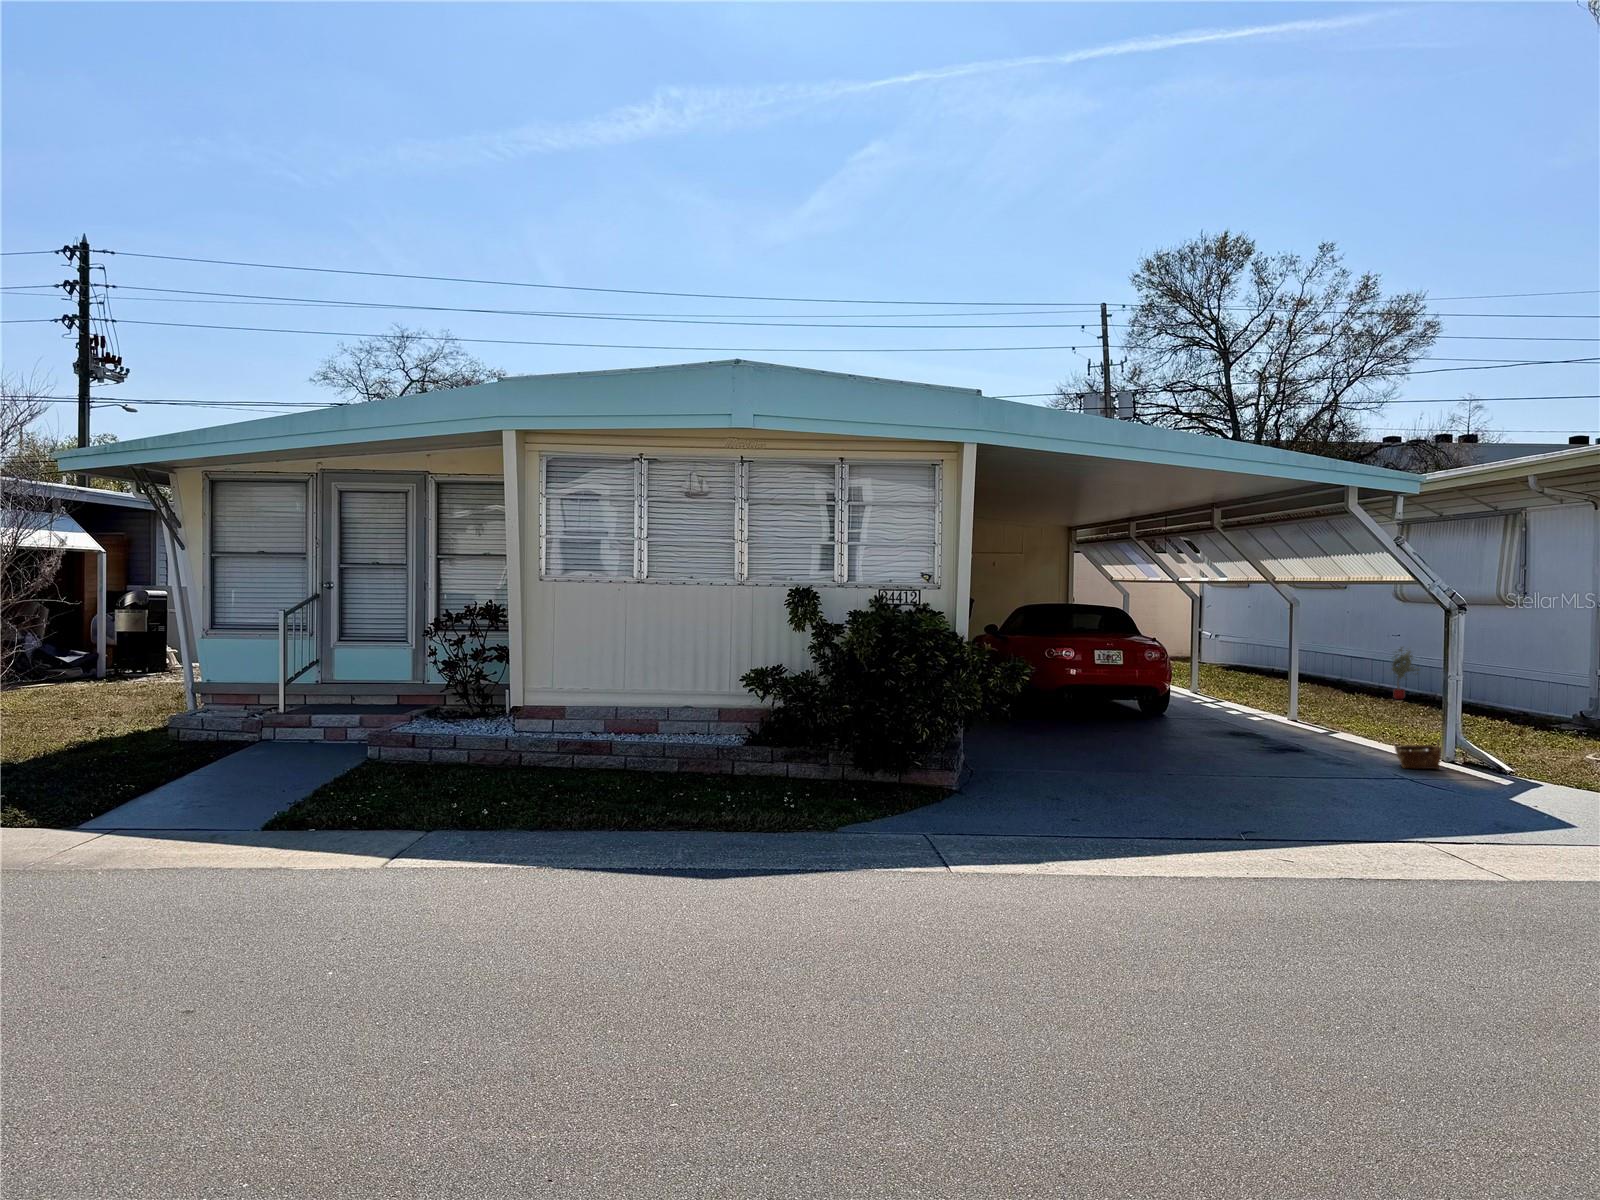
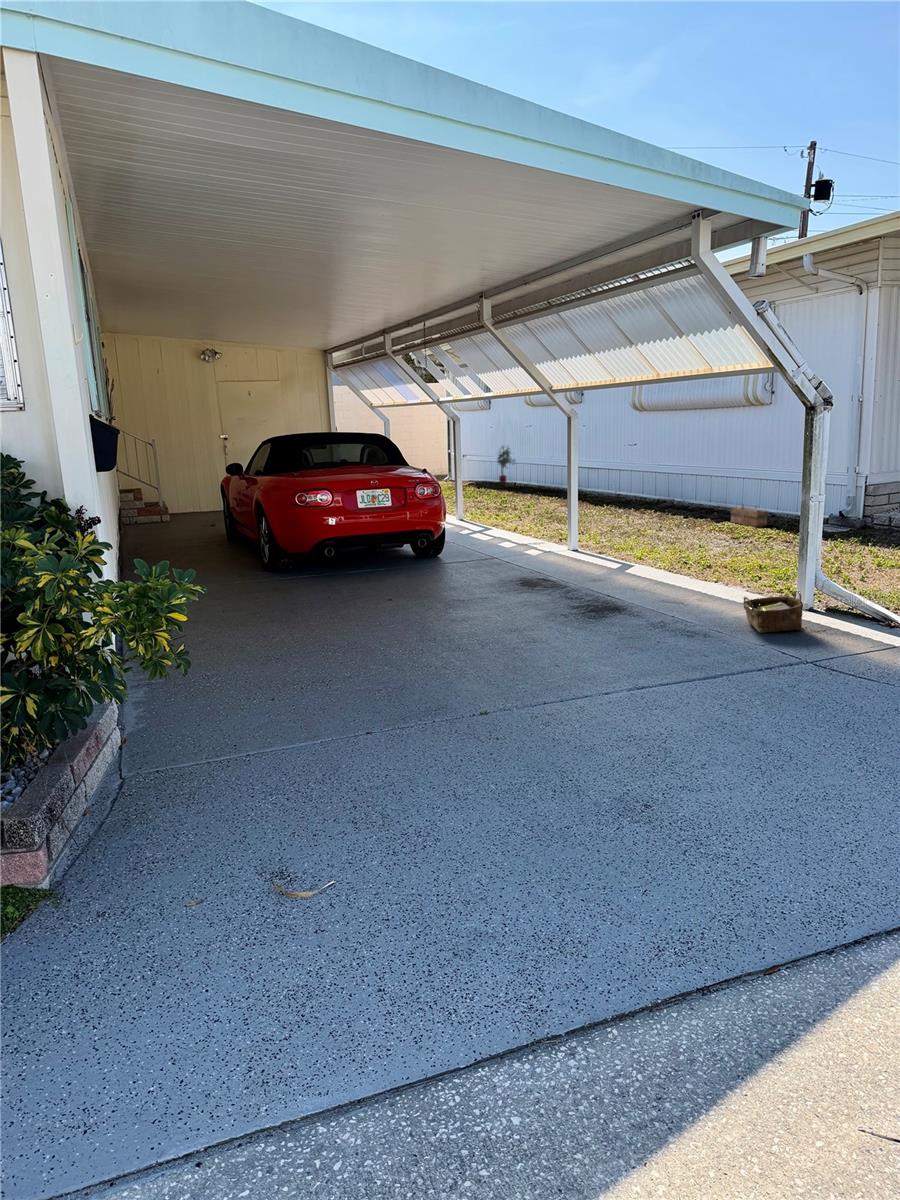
potted tree: present [1392,647,1420,700] -> present [497,447,515,483]
toolbox: none [1482,697,1520,722] -> present [730,503,768,527]

